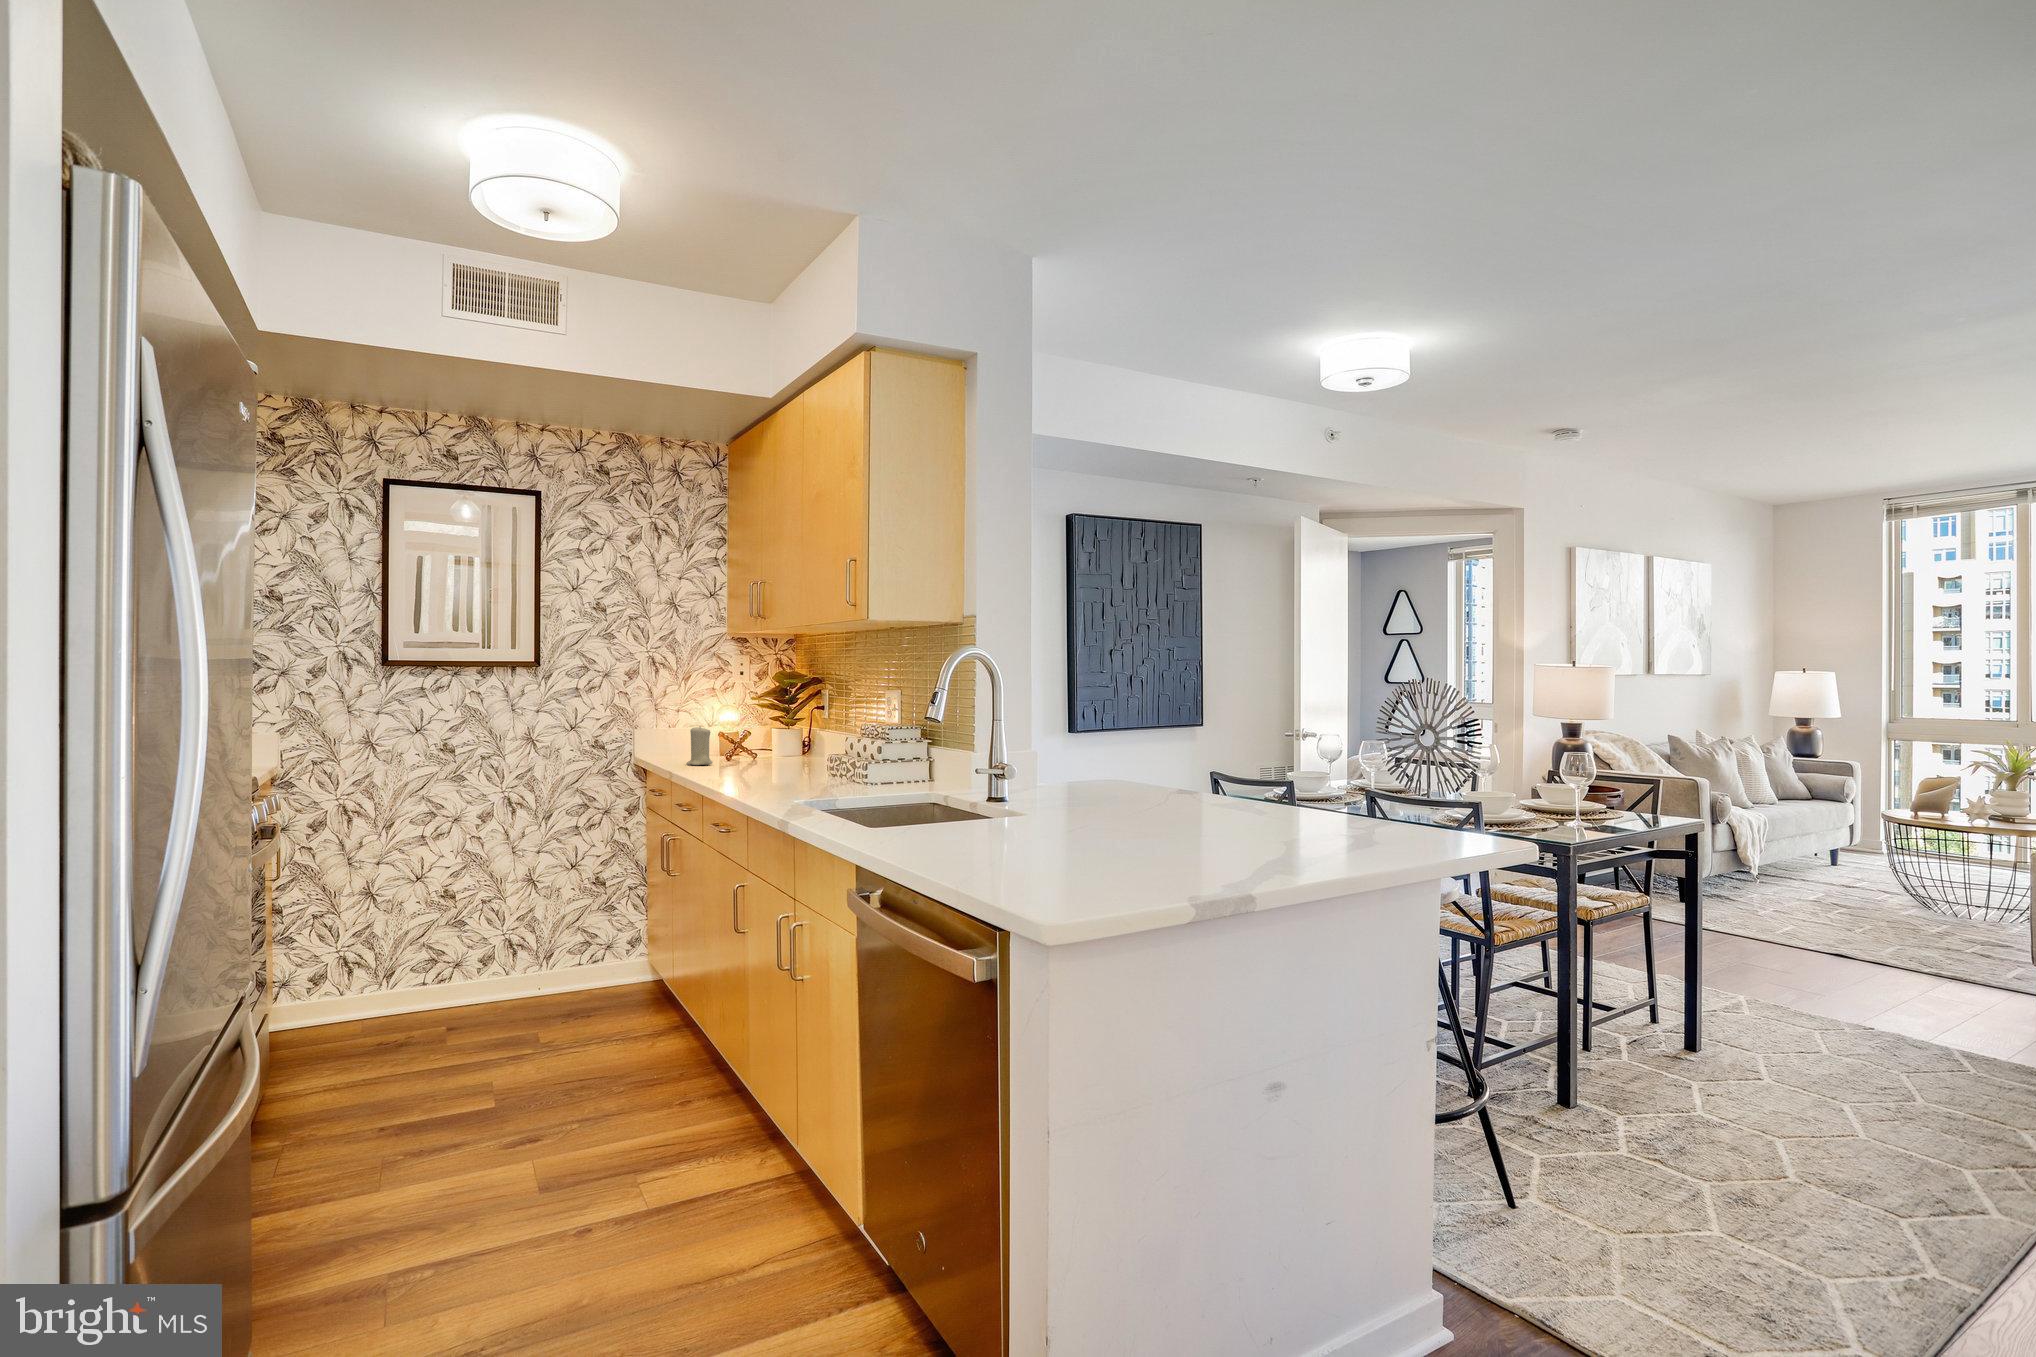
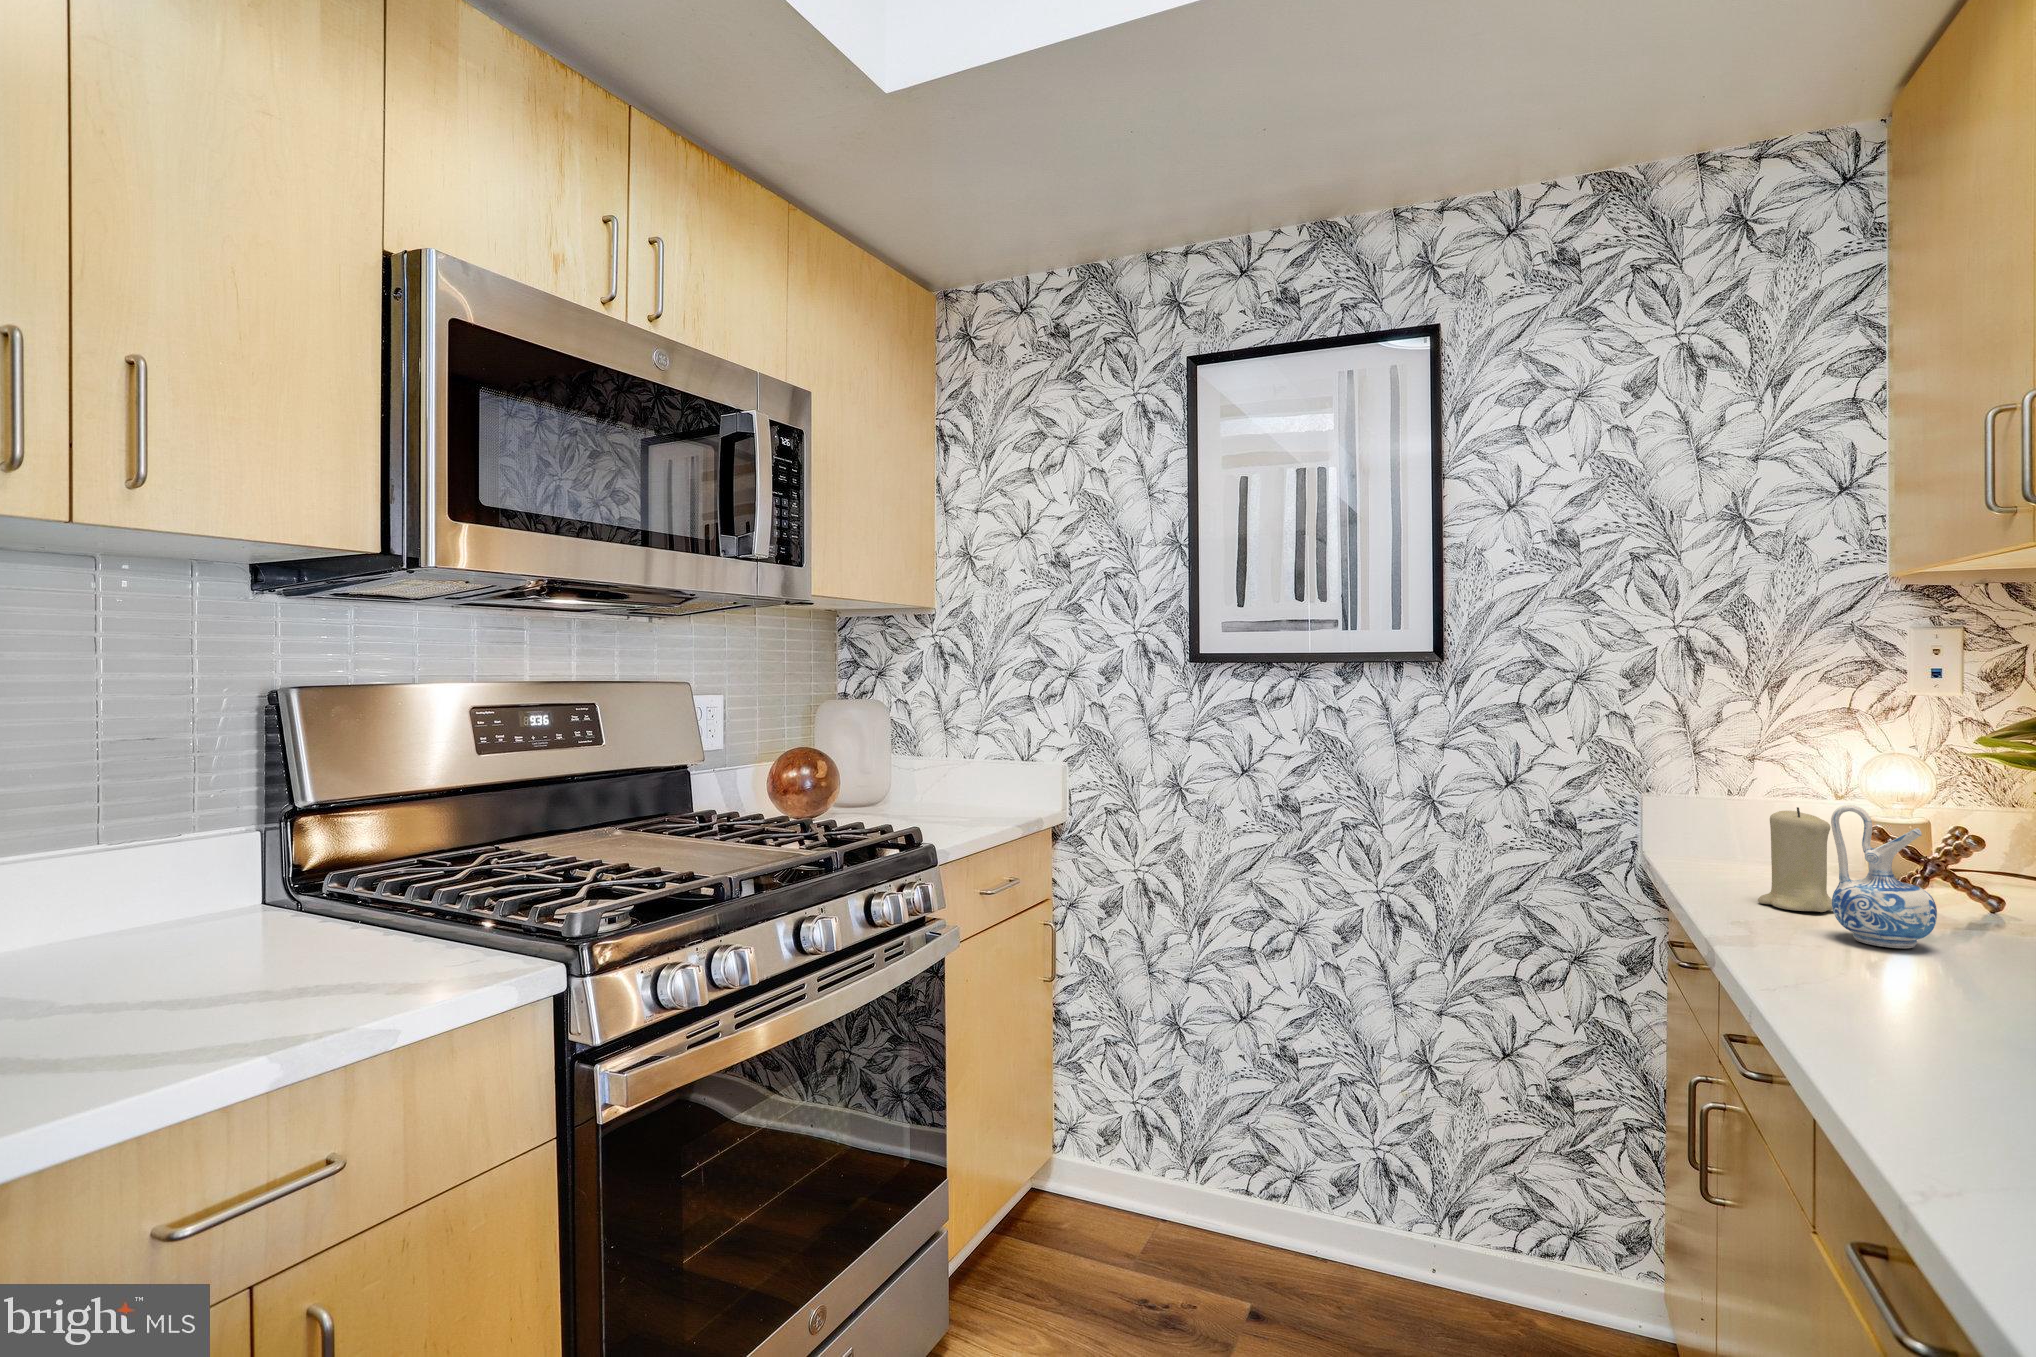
ceramic pitcher: none [712,720,742,769] -> present [1831,805,1937,948]

